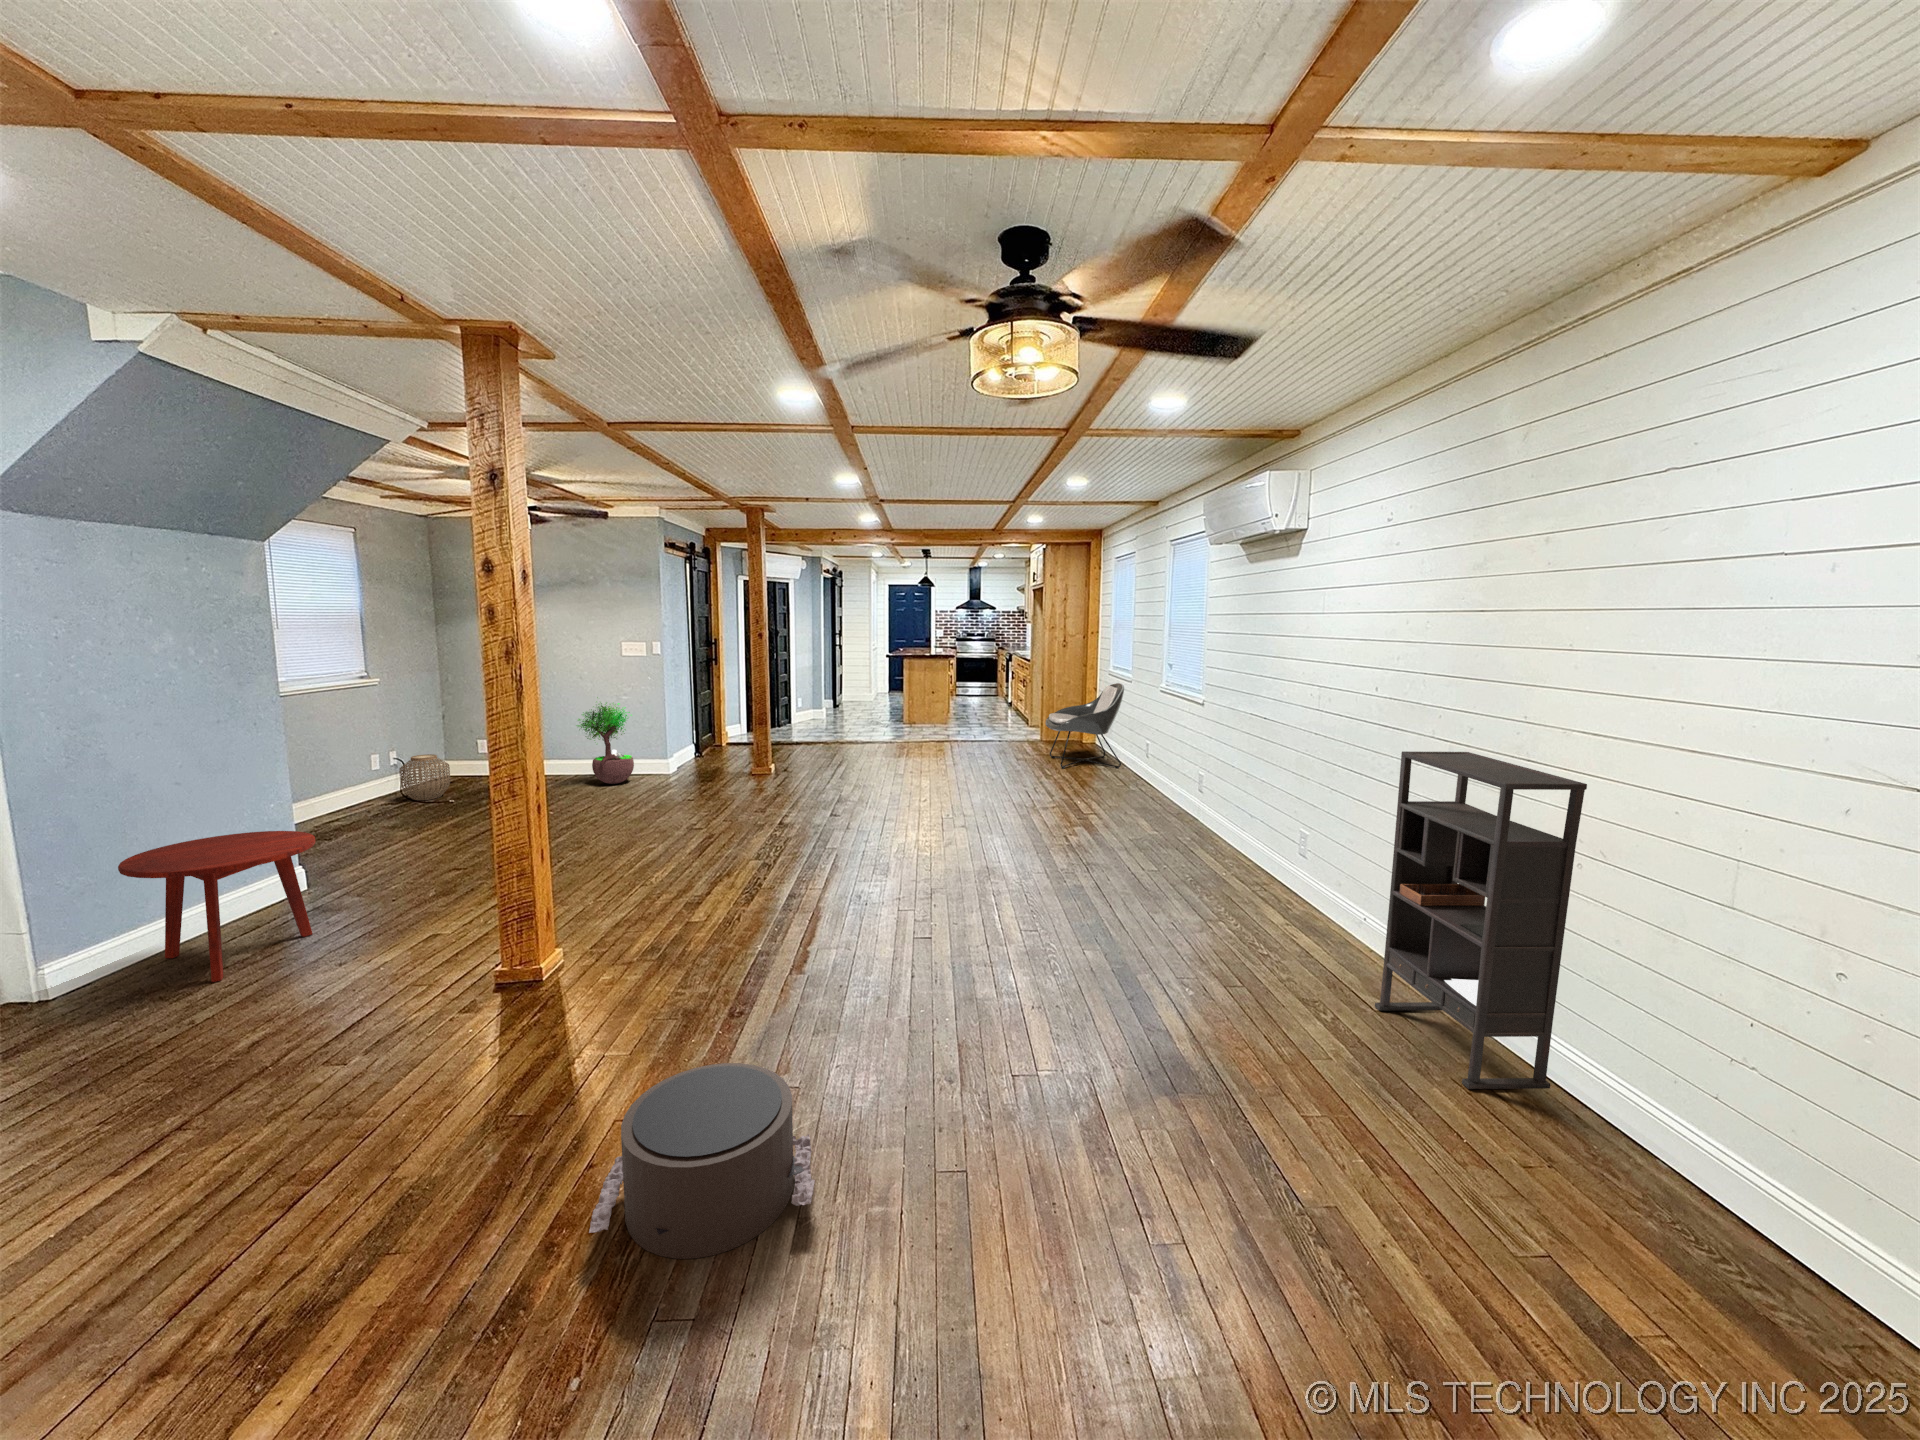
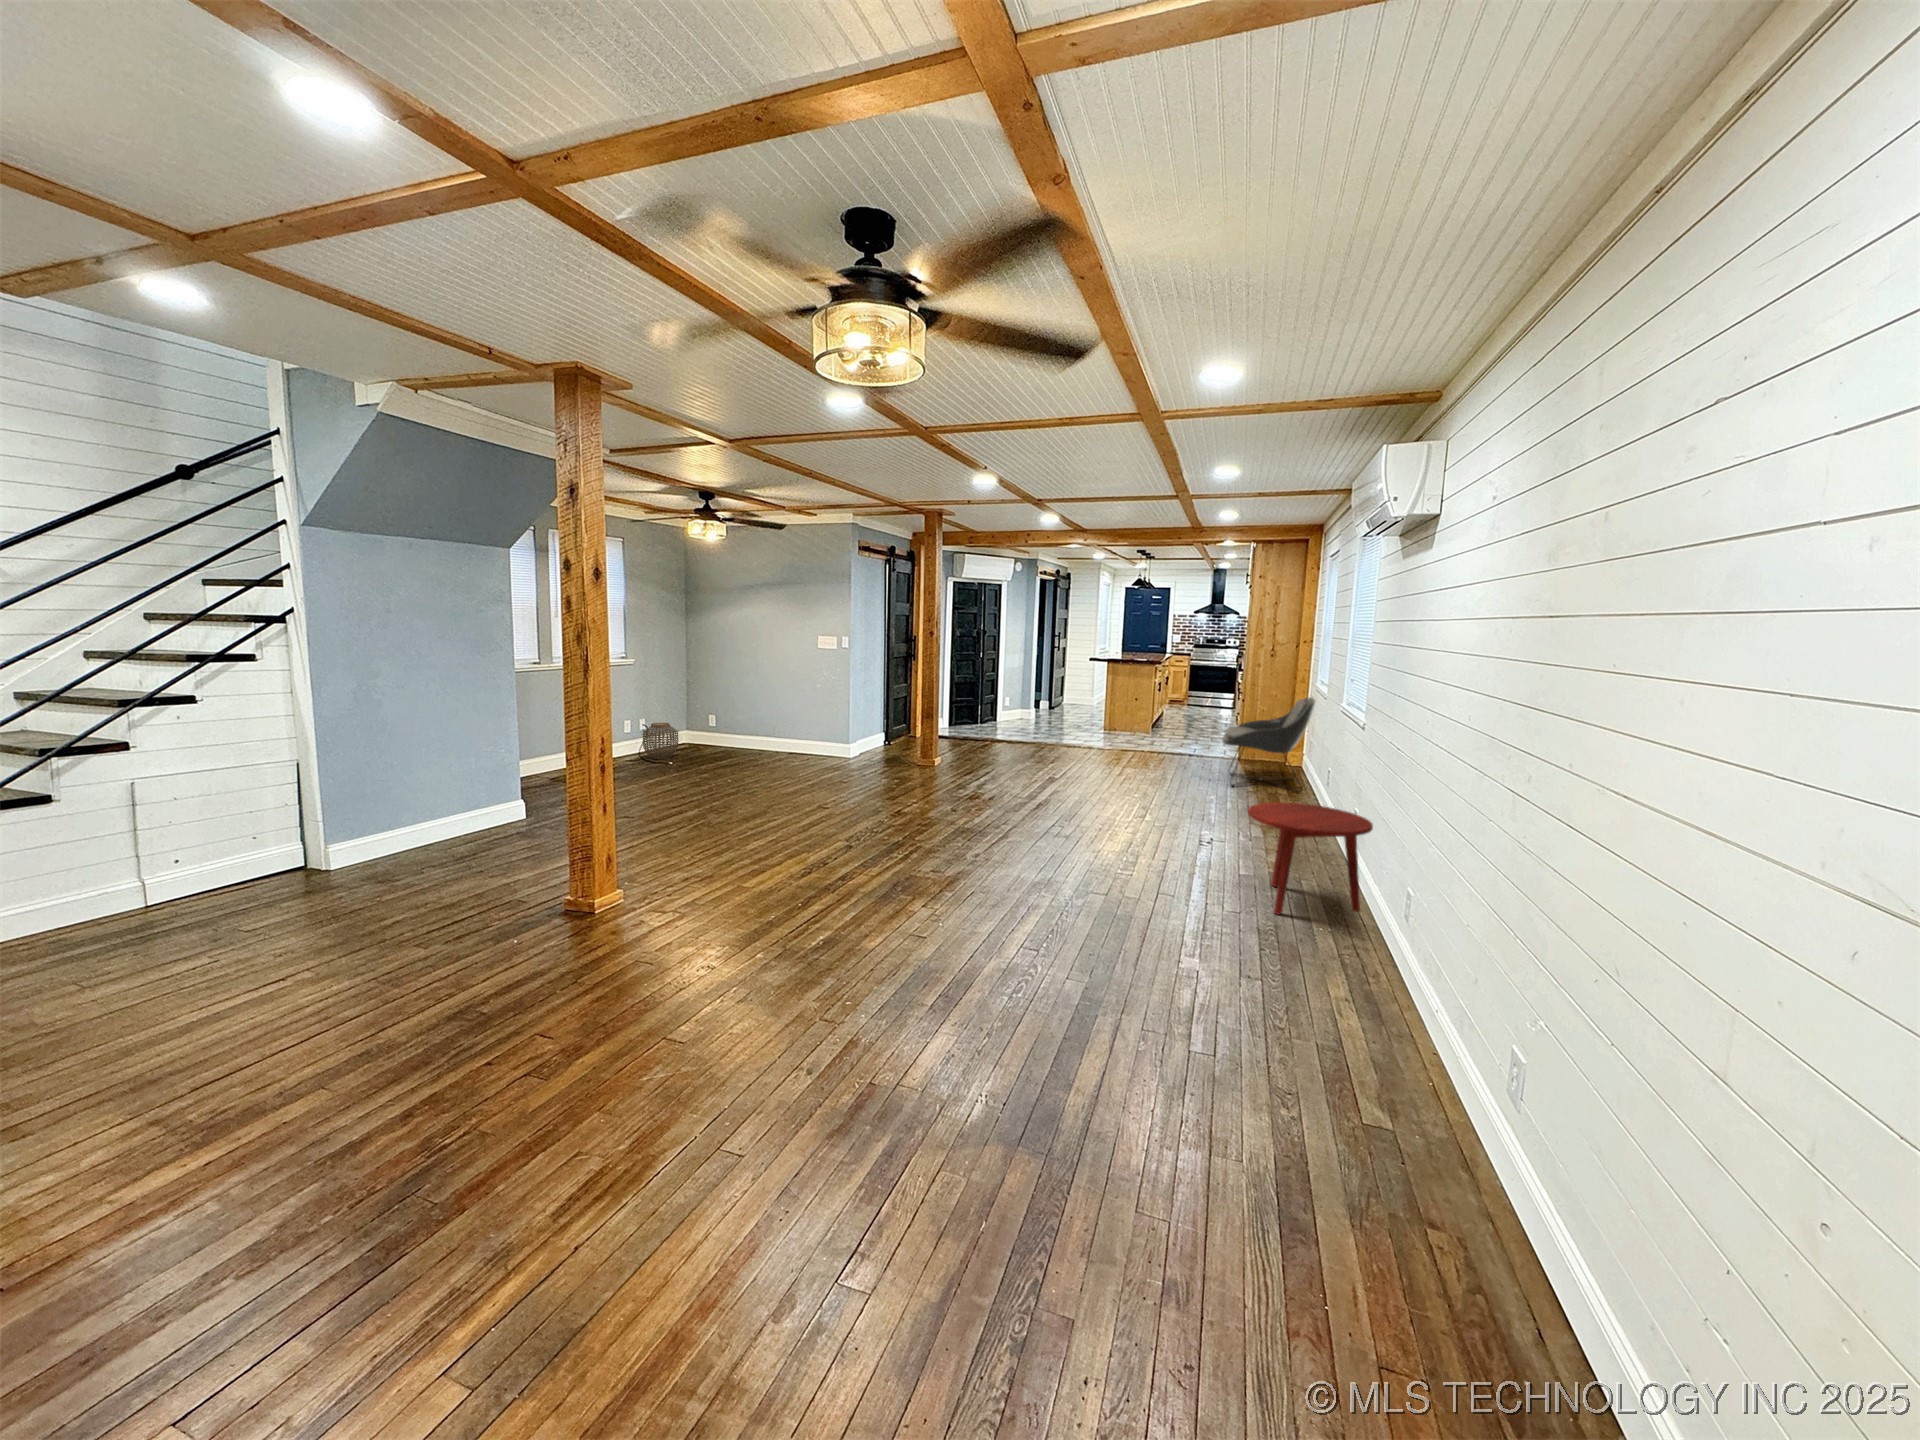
potted tree: present [576,697,634,784] -> none [768,683,817,760]
bookshelf: present [1375,751,1587,1089] -> none [1365,794,1601,1294]
side table: present [118,831,315,982] -> present [1248,802,1373,915]
pouf: present [589,1063,815,1259] -> none [415,1001,632,1162]

